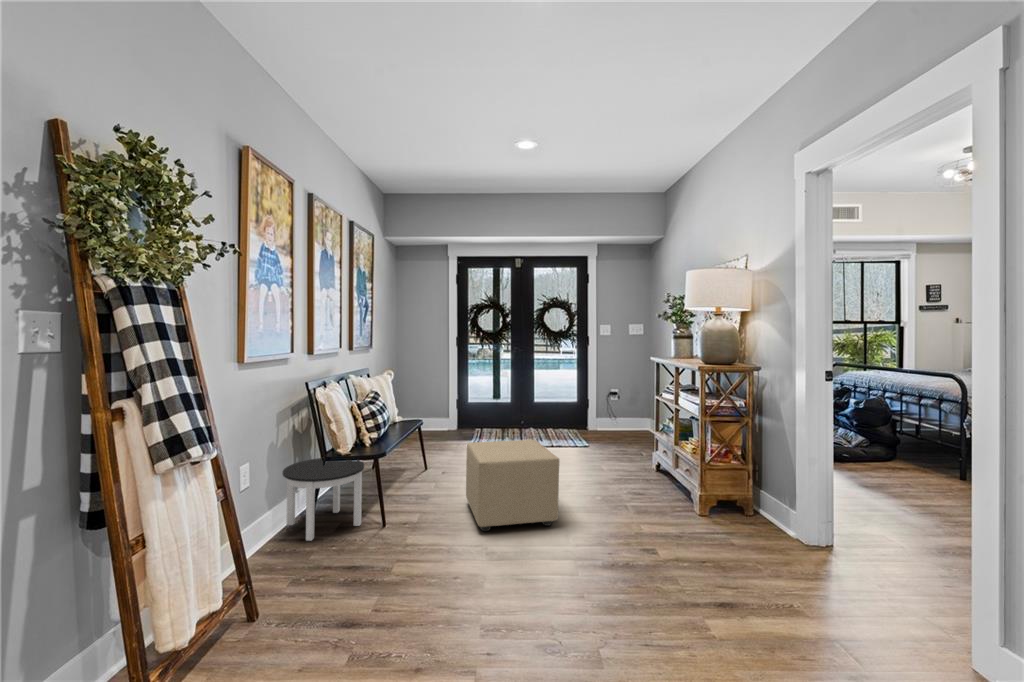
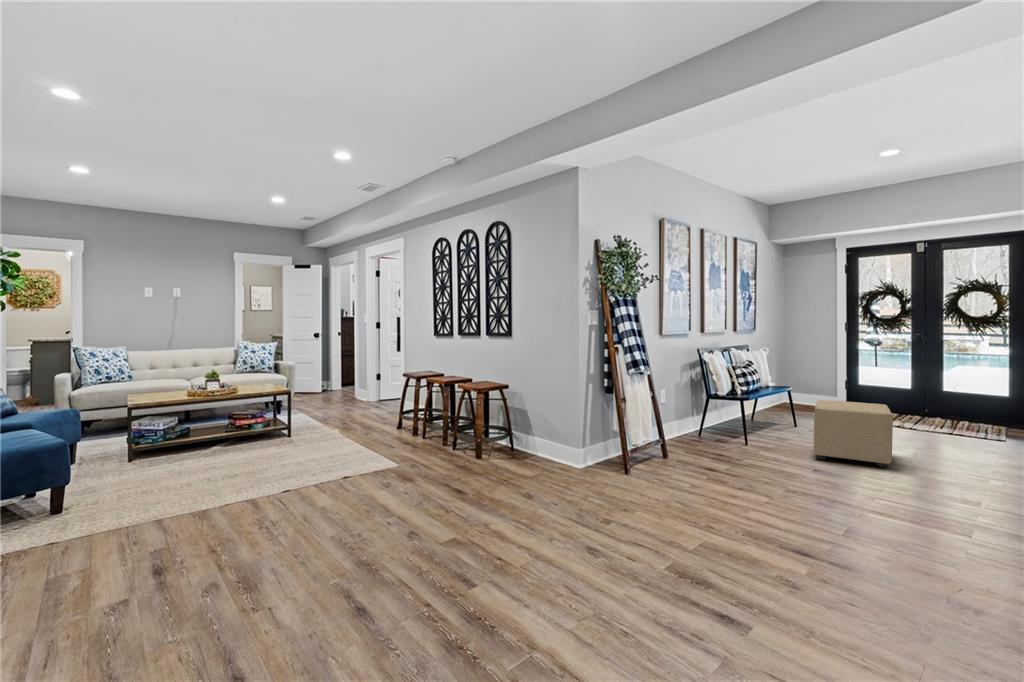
round table: present [282,458,364,541] -> none [683,398,734,442]

